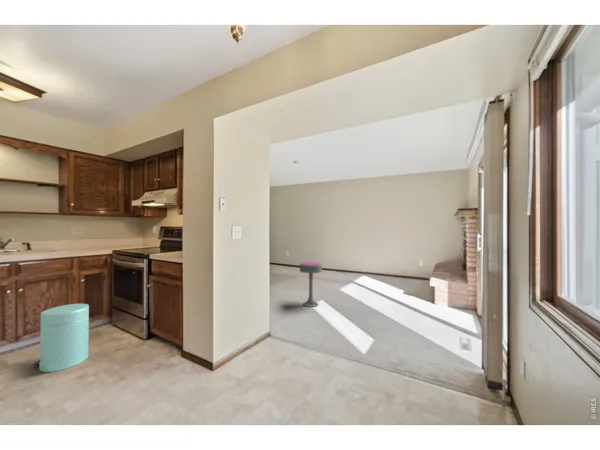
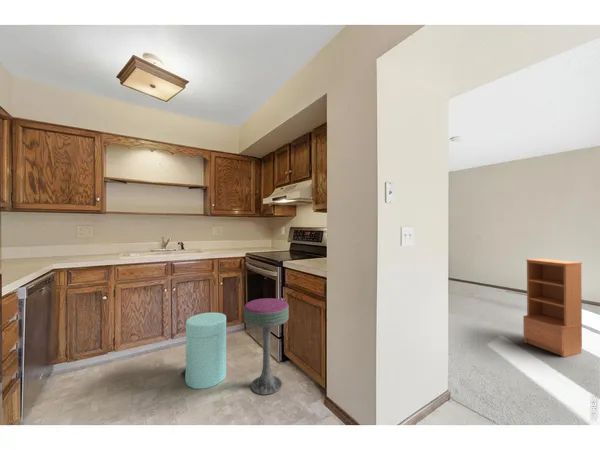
bookcase: none [325,246,350,302] -> present [523,259,582,357]
bar stool: present [300,262,322,307] -> present [244,298,289,395]

